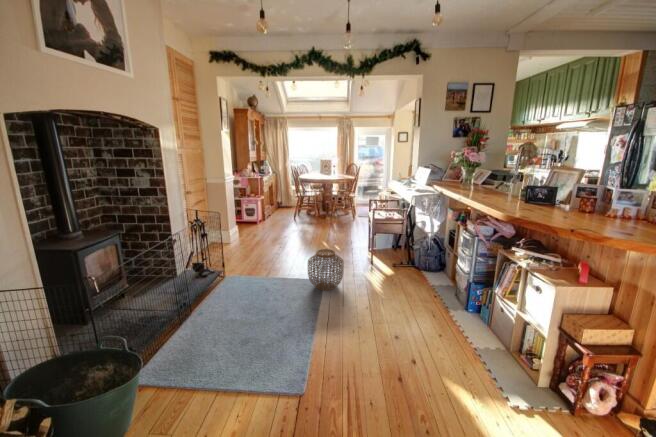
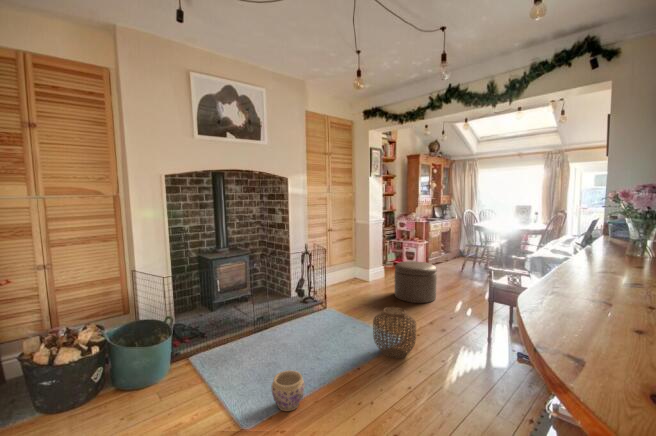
ottoman: none [264,211,301,247] -> present [395,261,437,303]
planter: none [291,328,323,366] -> present [272,370,305,412]

